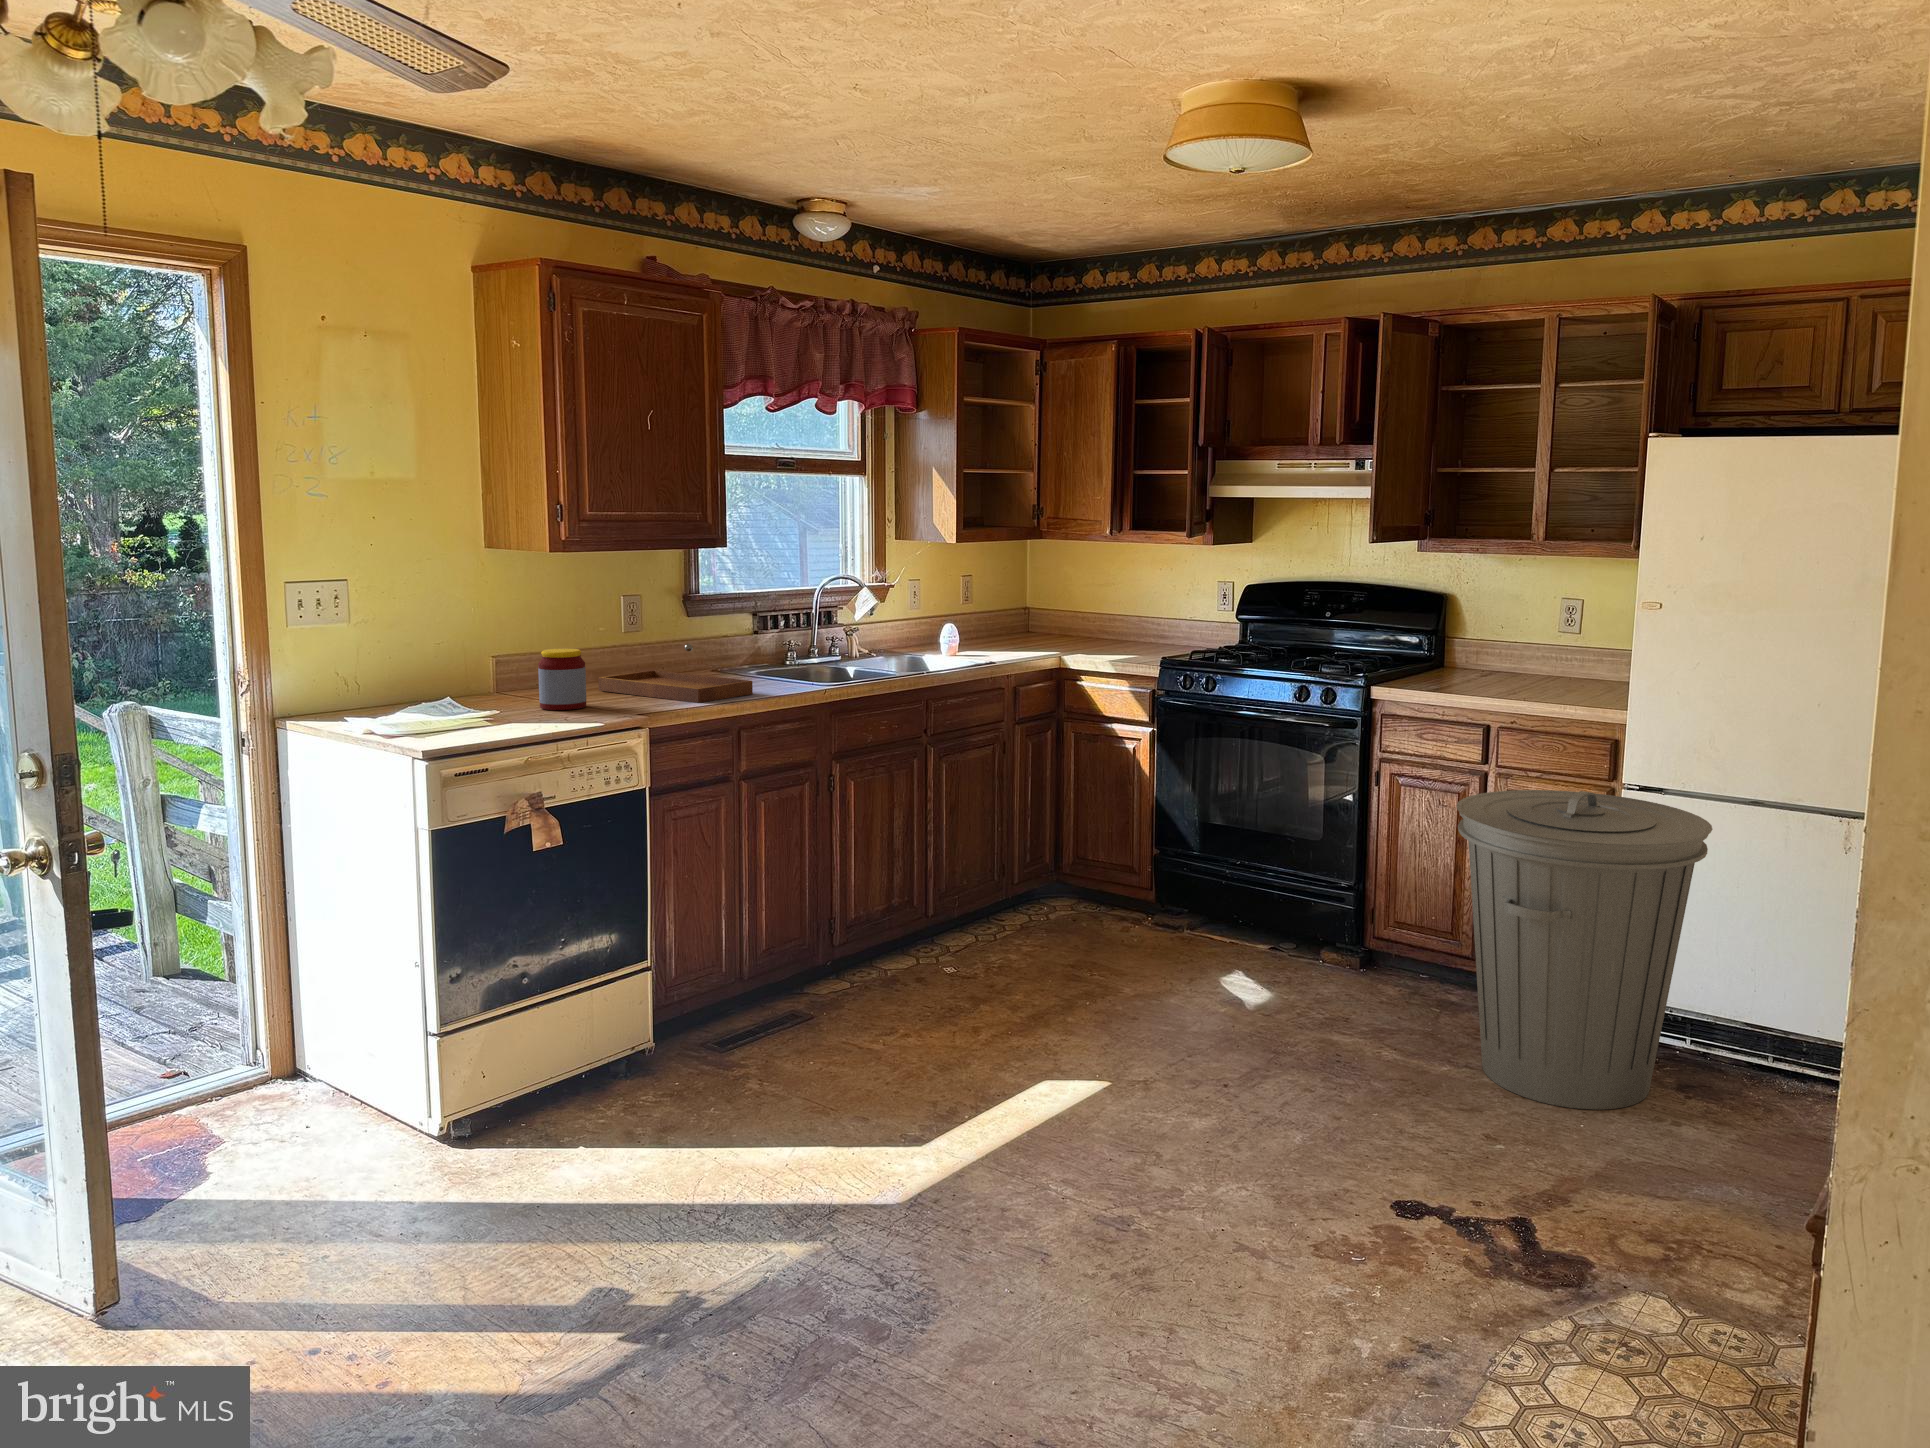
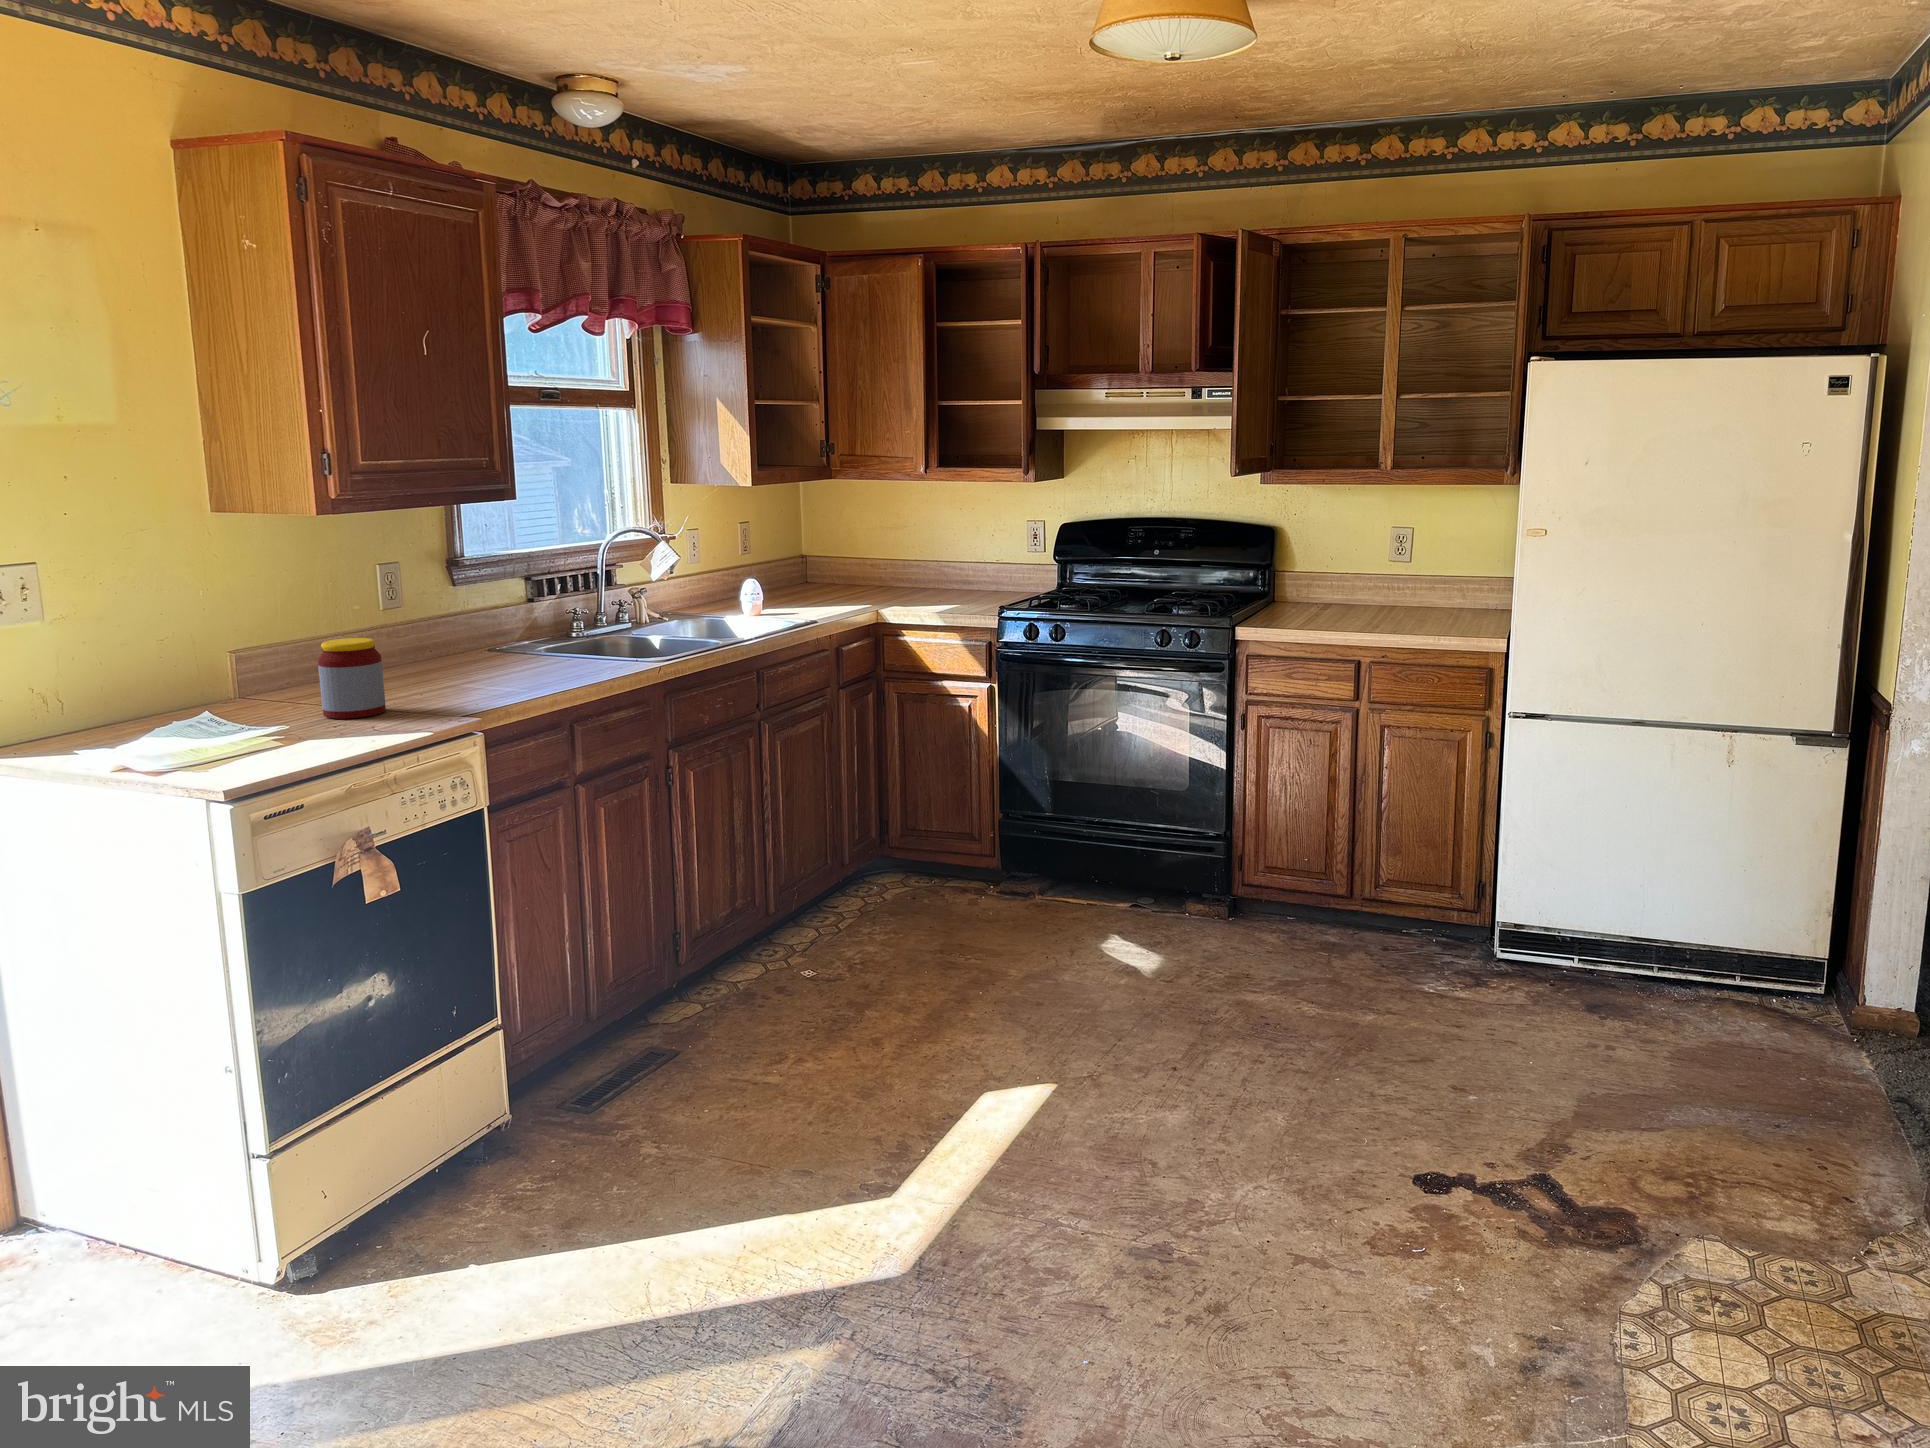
tray: present [598,644,753,703] -> none [375,622,583,695]
trash can: present [1456,790,1713,1110] -> none [1376,724,1630,1044]

